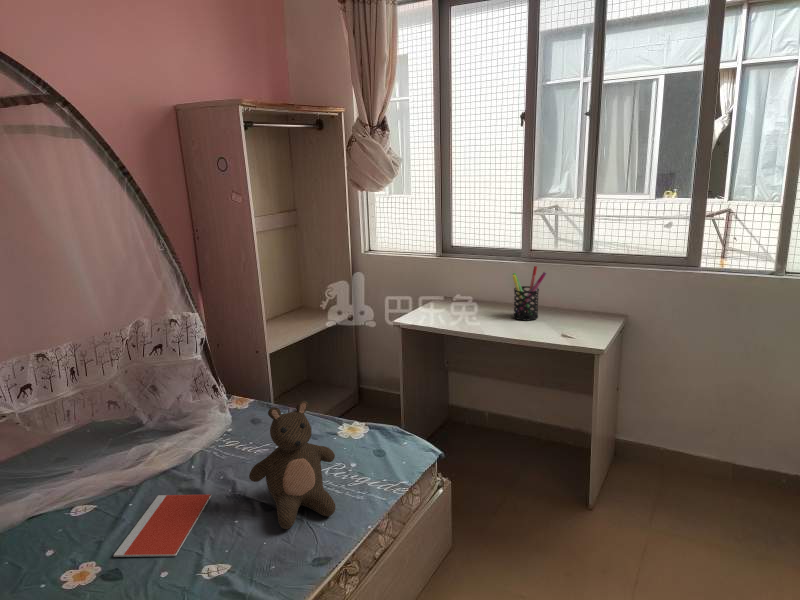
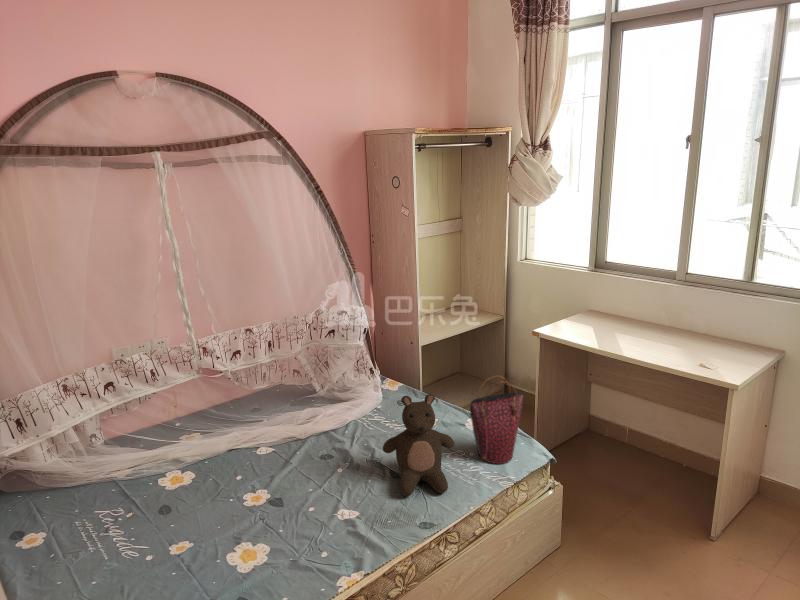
pen holder: present [513,266,546,320] -> none [655,292,695,346]
handbag: none [347,370,403,471] -> present [470,376,523,464]
notebook: present [114,495,211,557] -> none [280,449,355,498]

